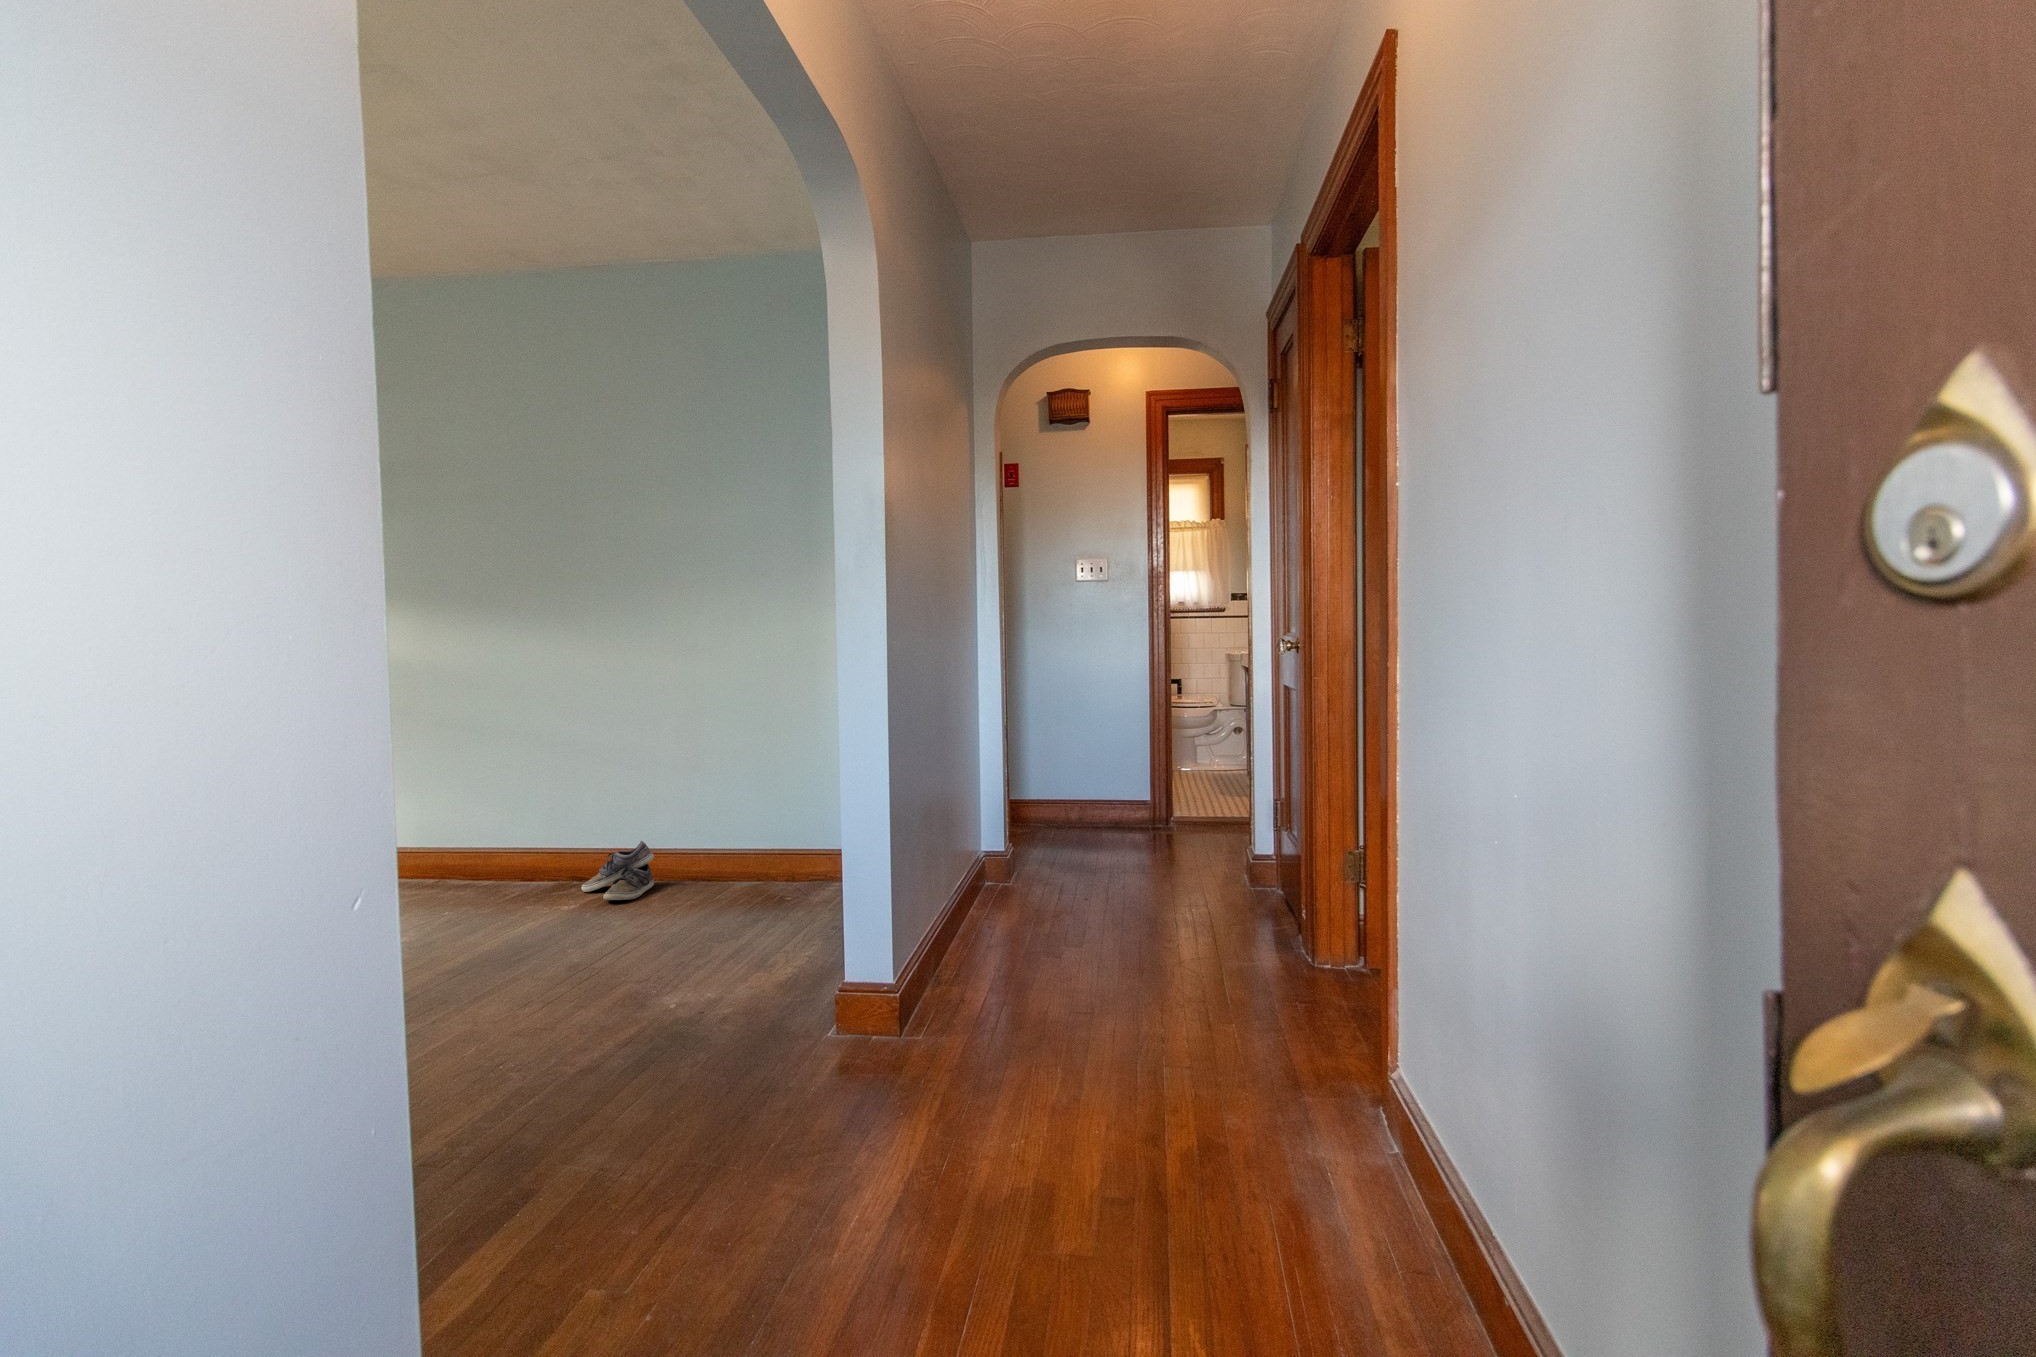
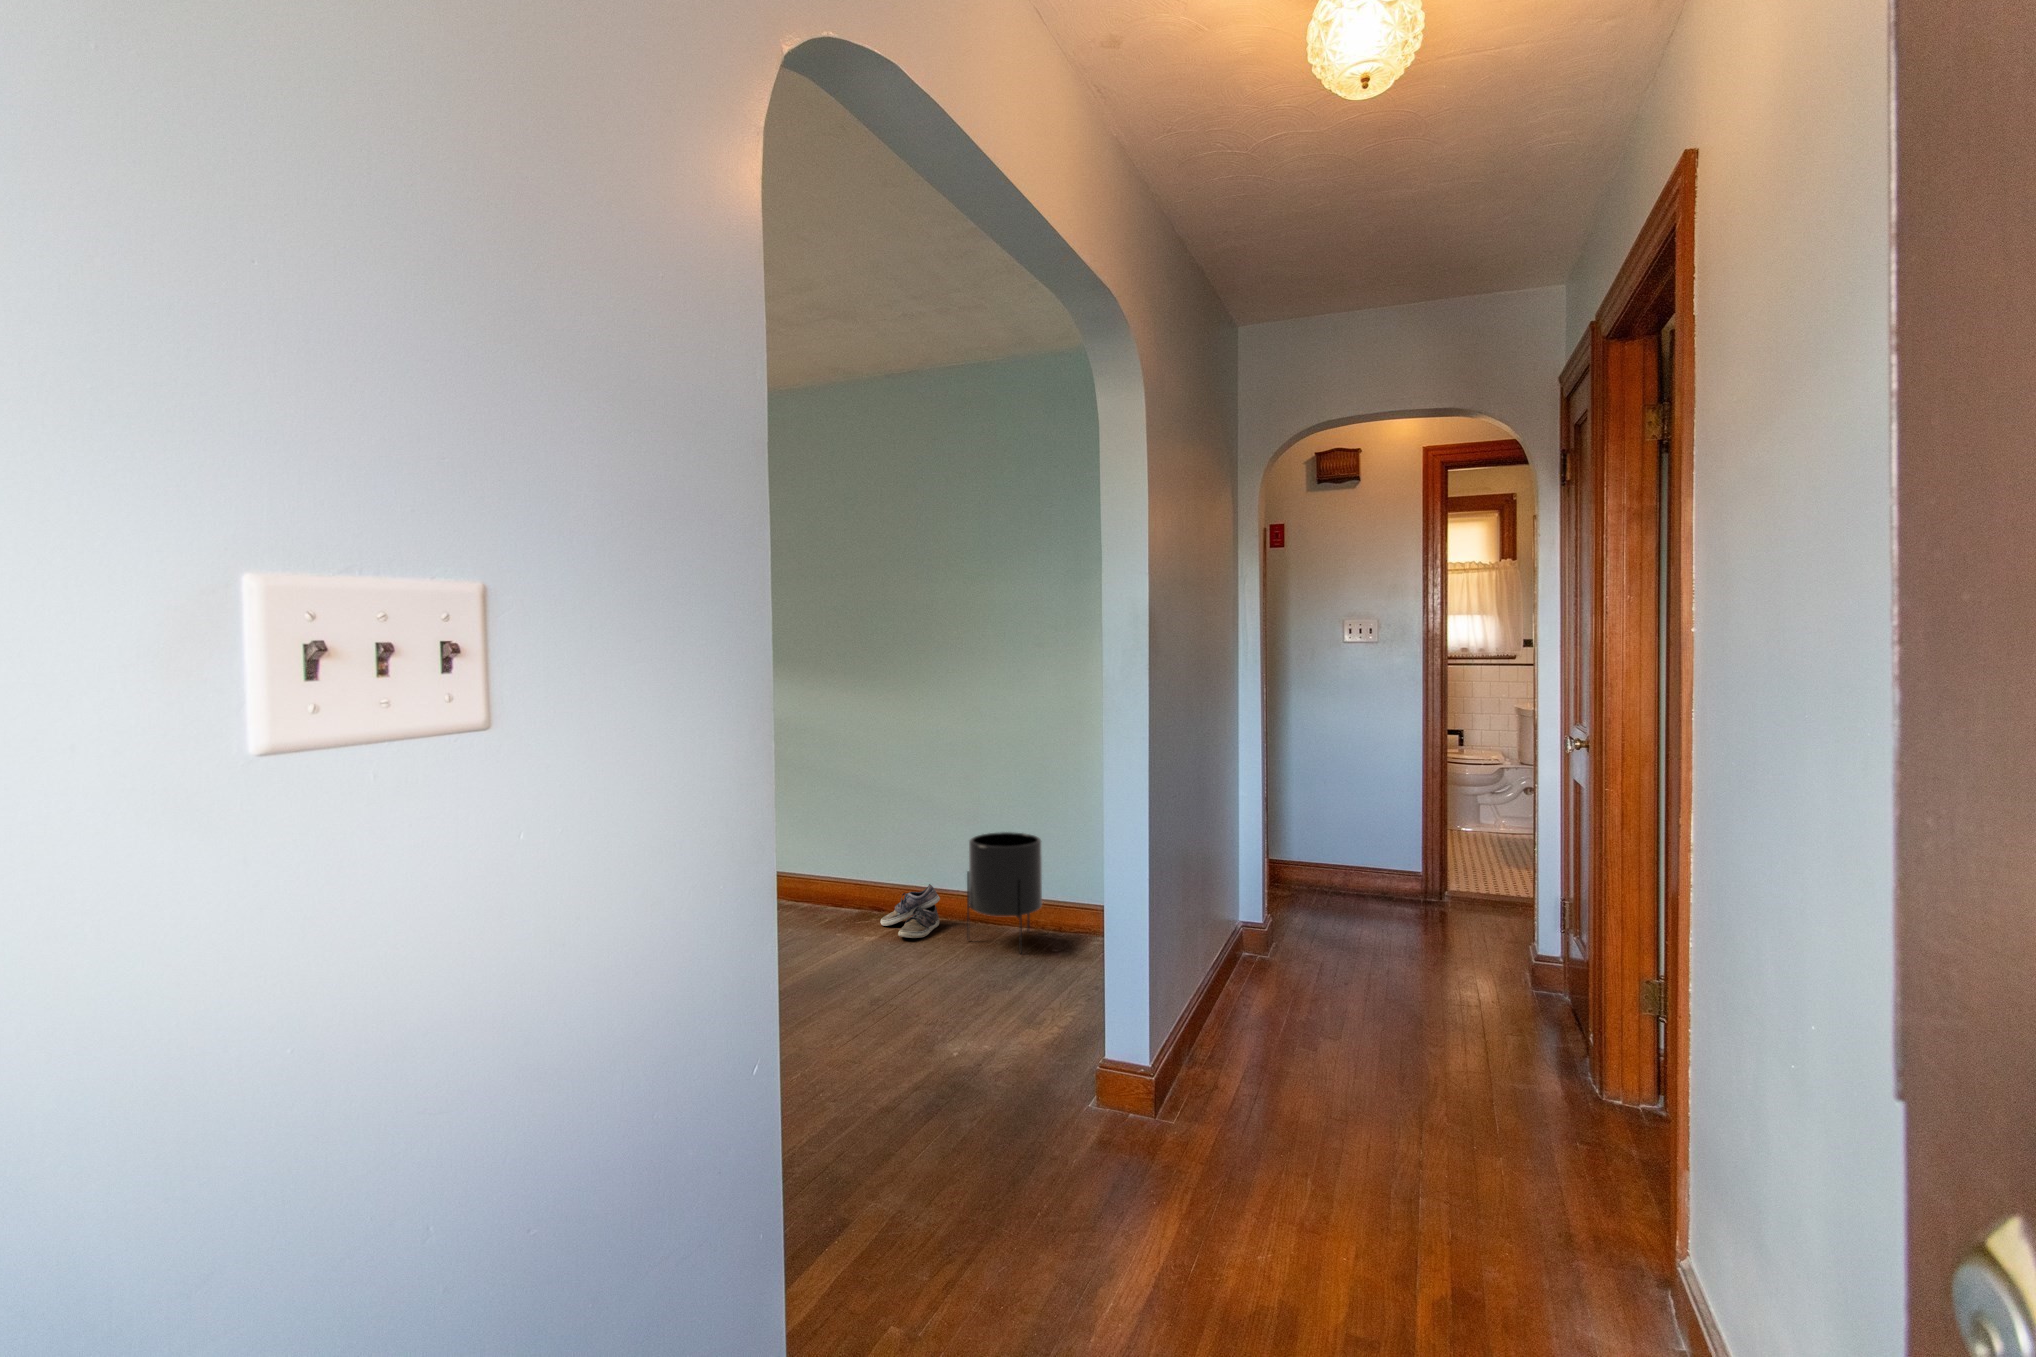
planter: none [685,776,773,905] -> present [967,832,1042,953]

